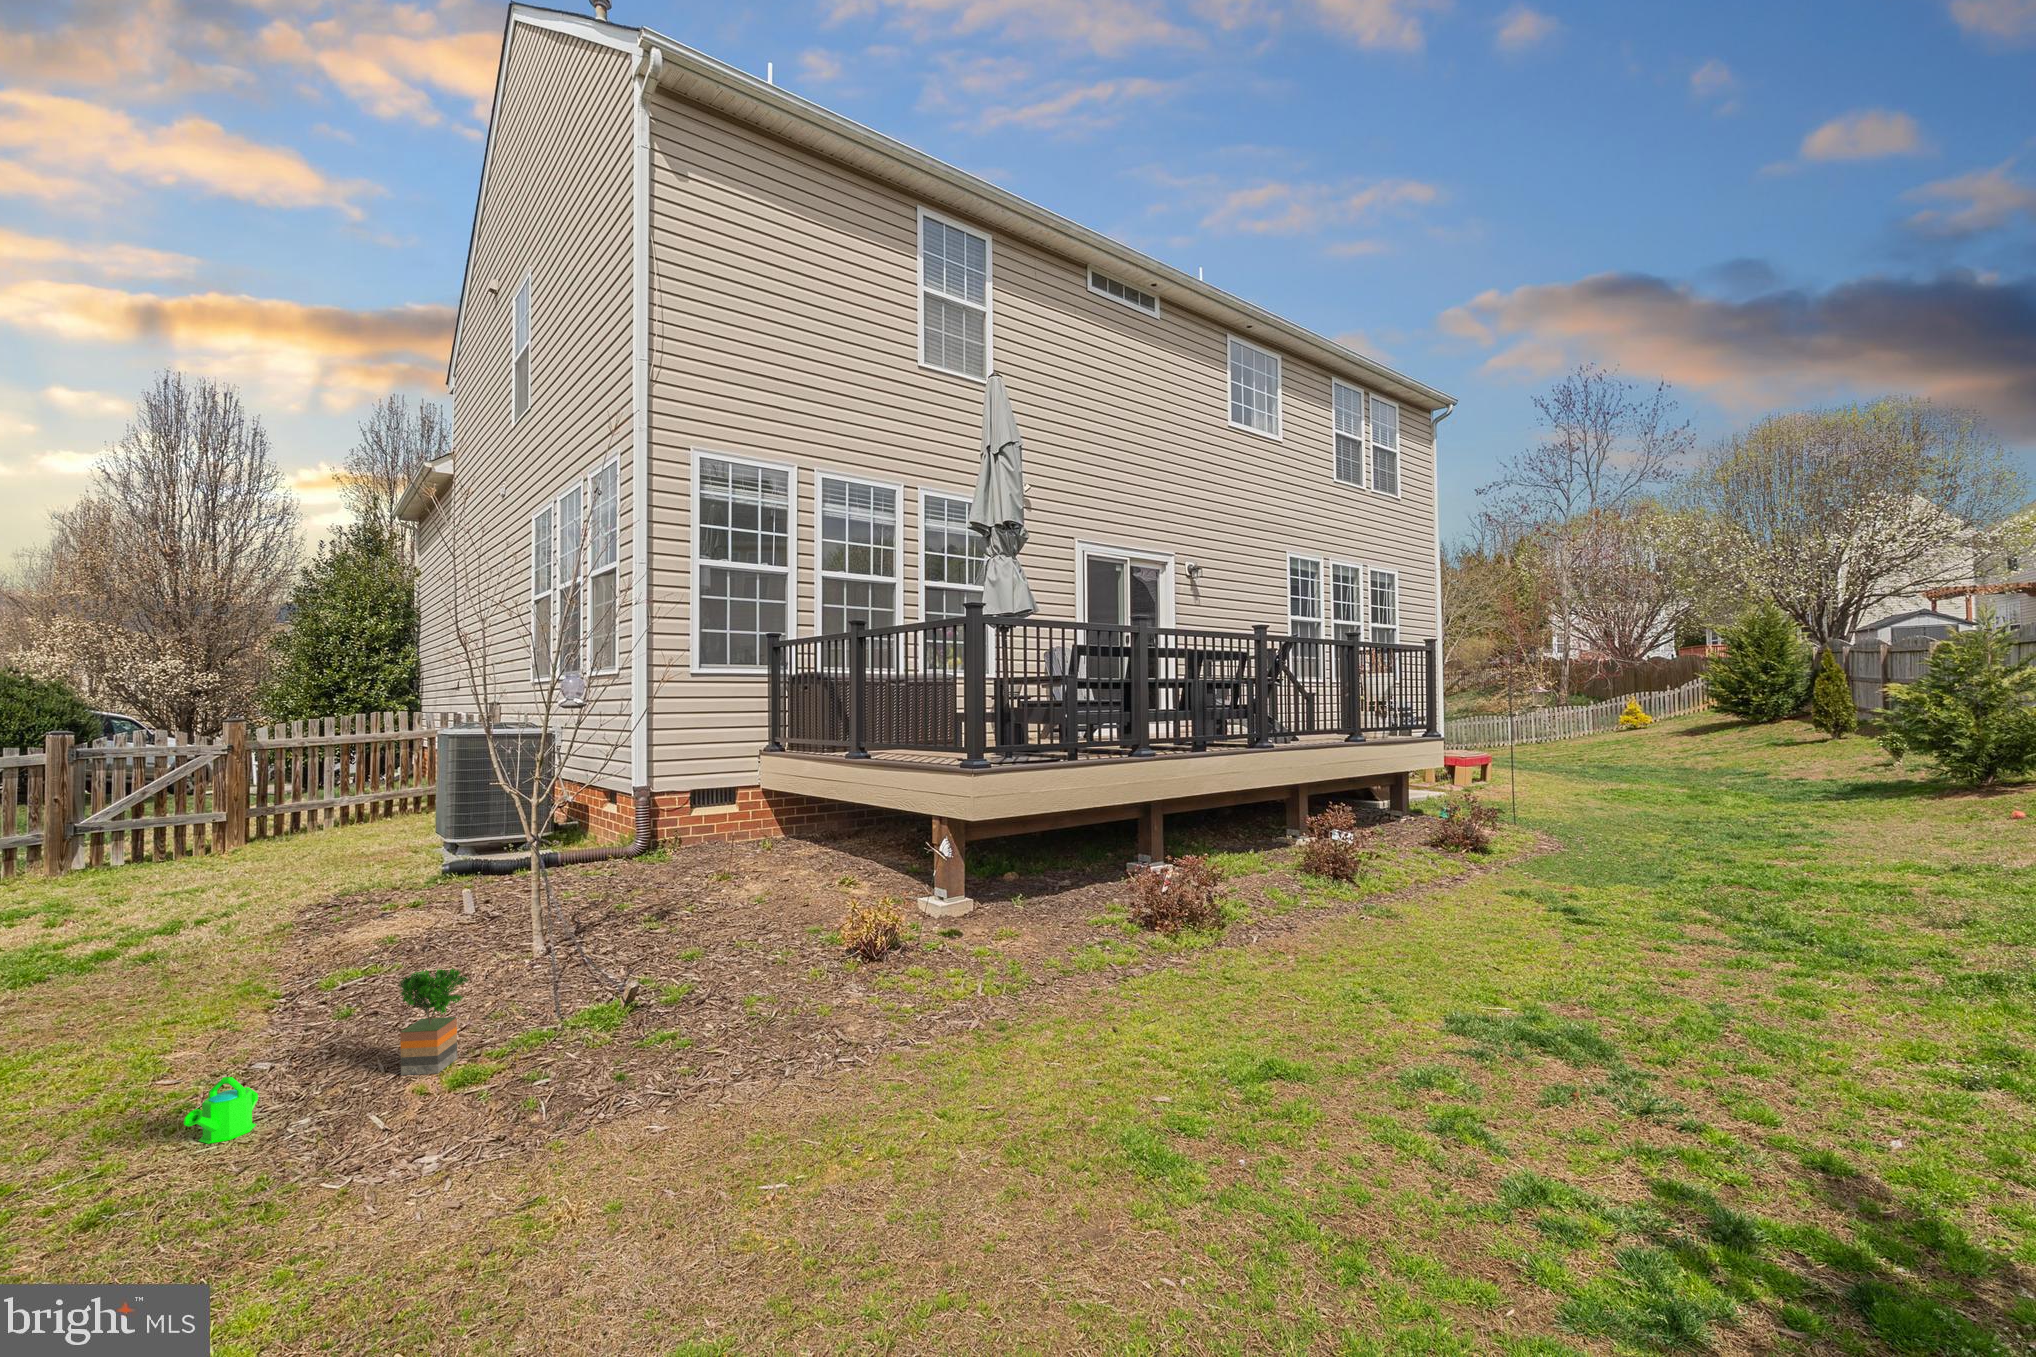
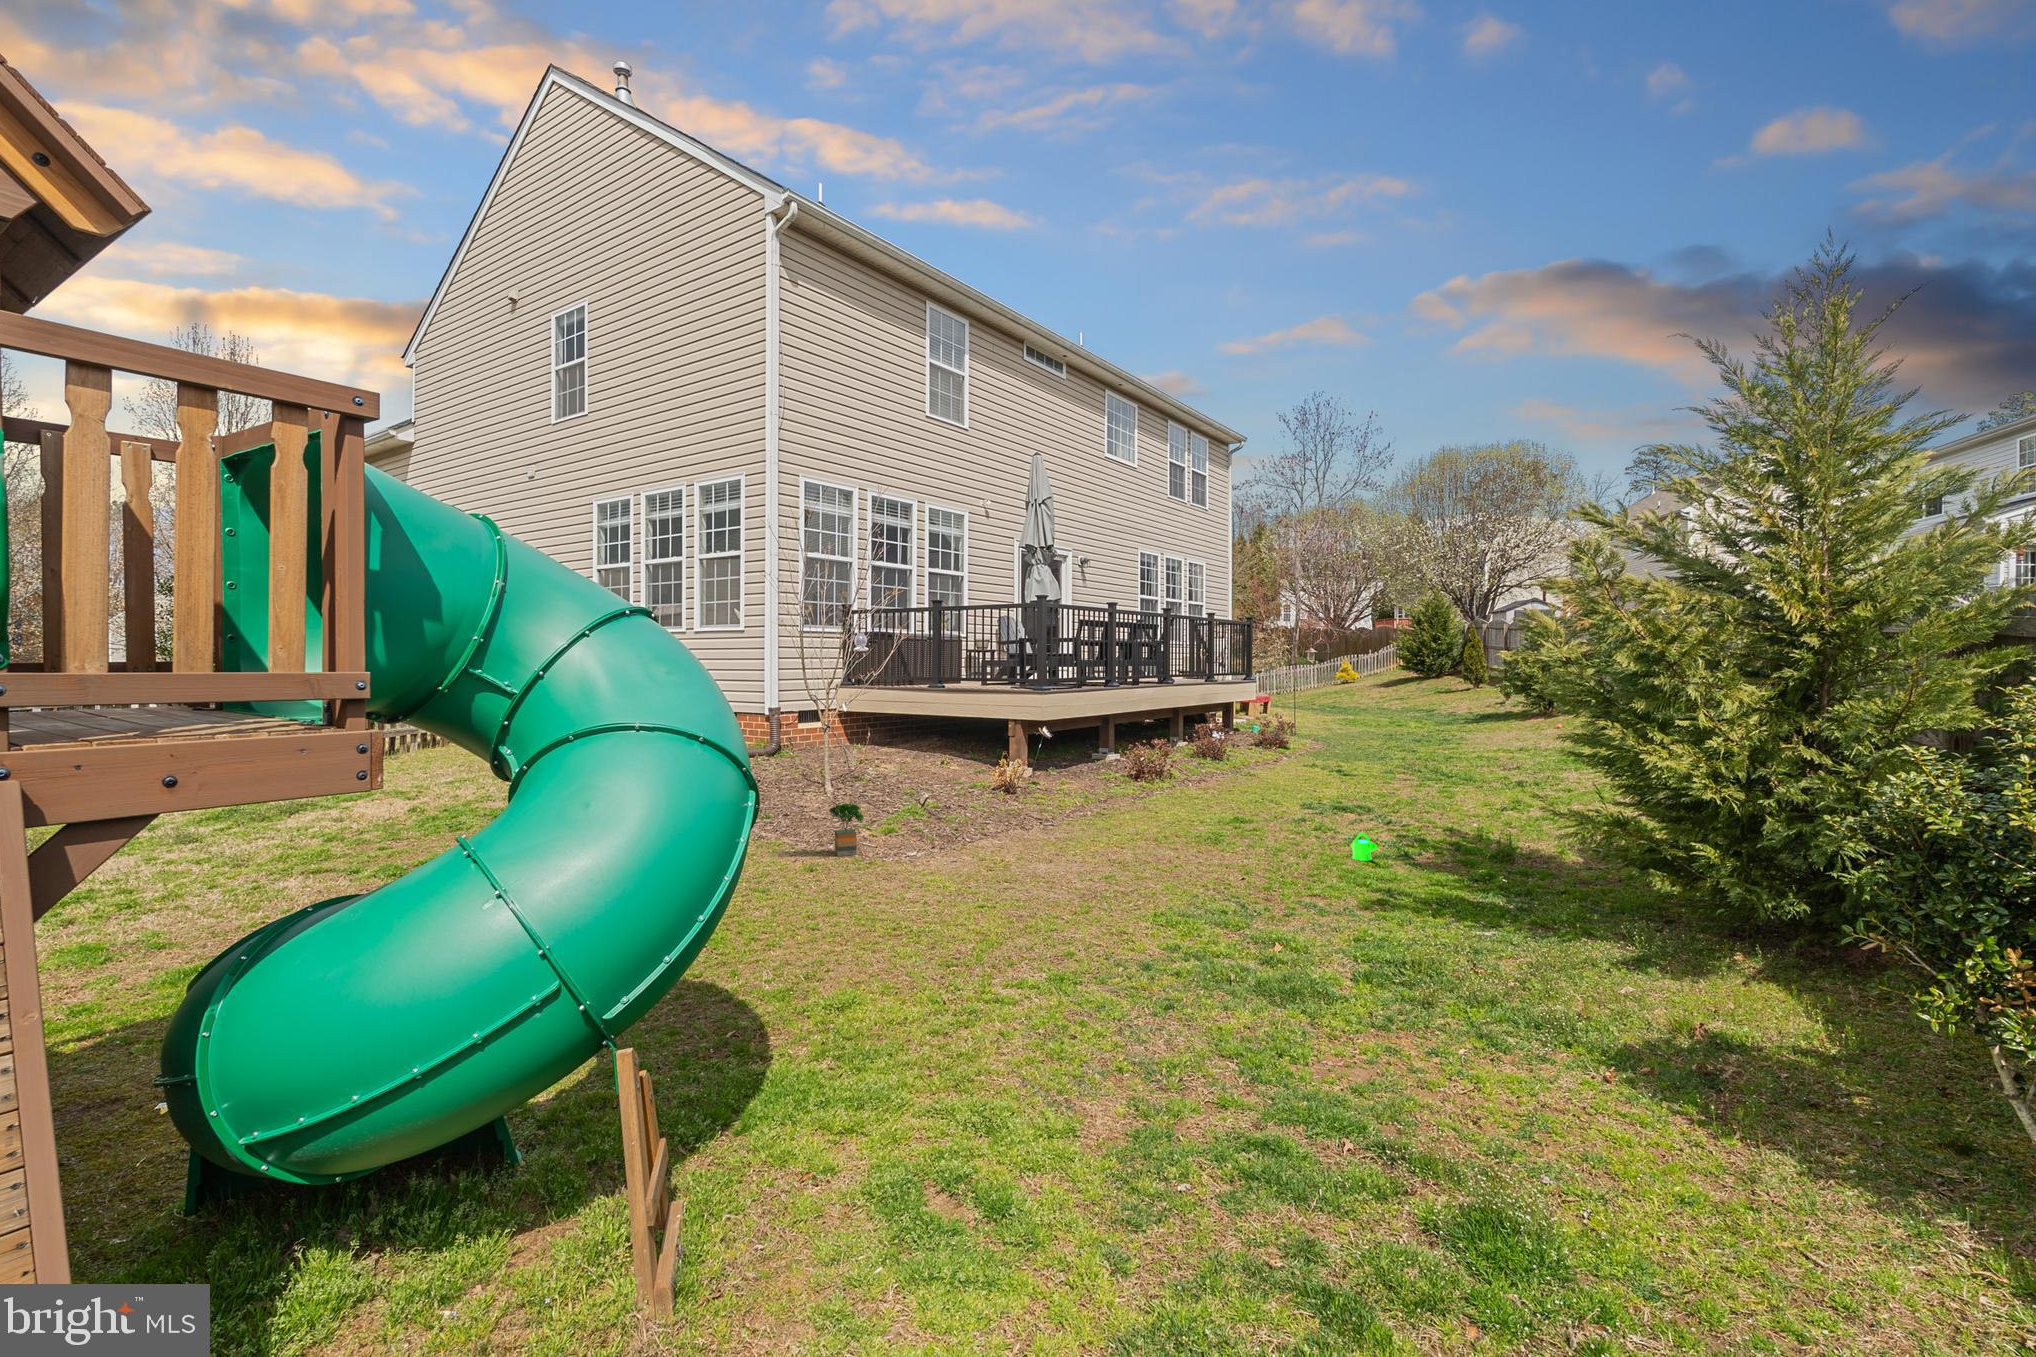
watering can: present [184,1077,258,1144] -> present [1351,832,1377,861]

